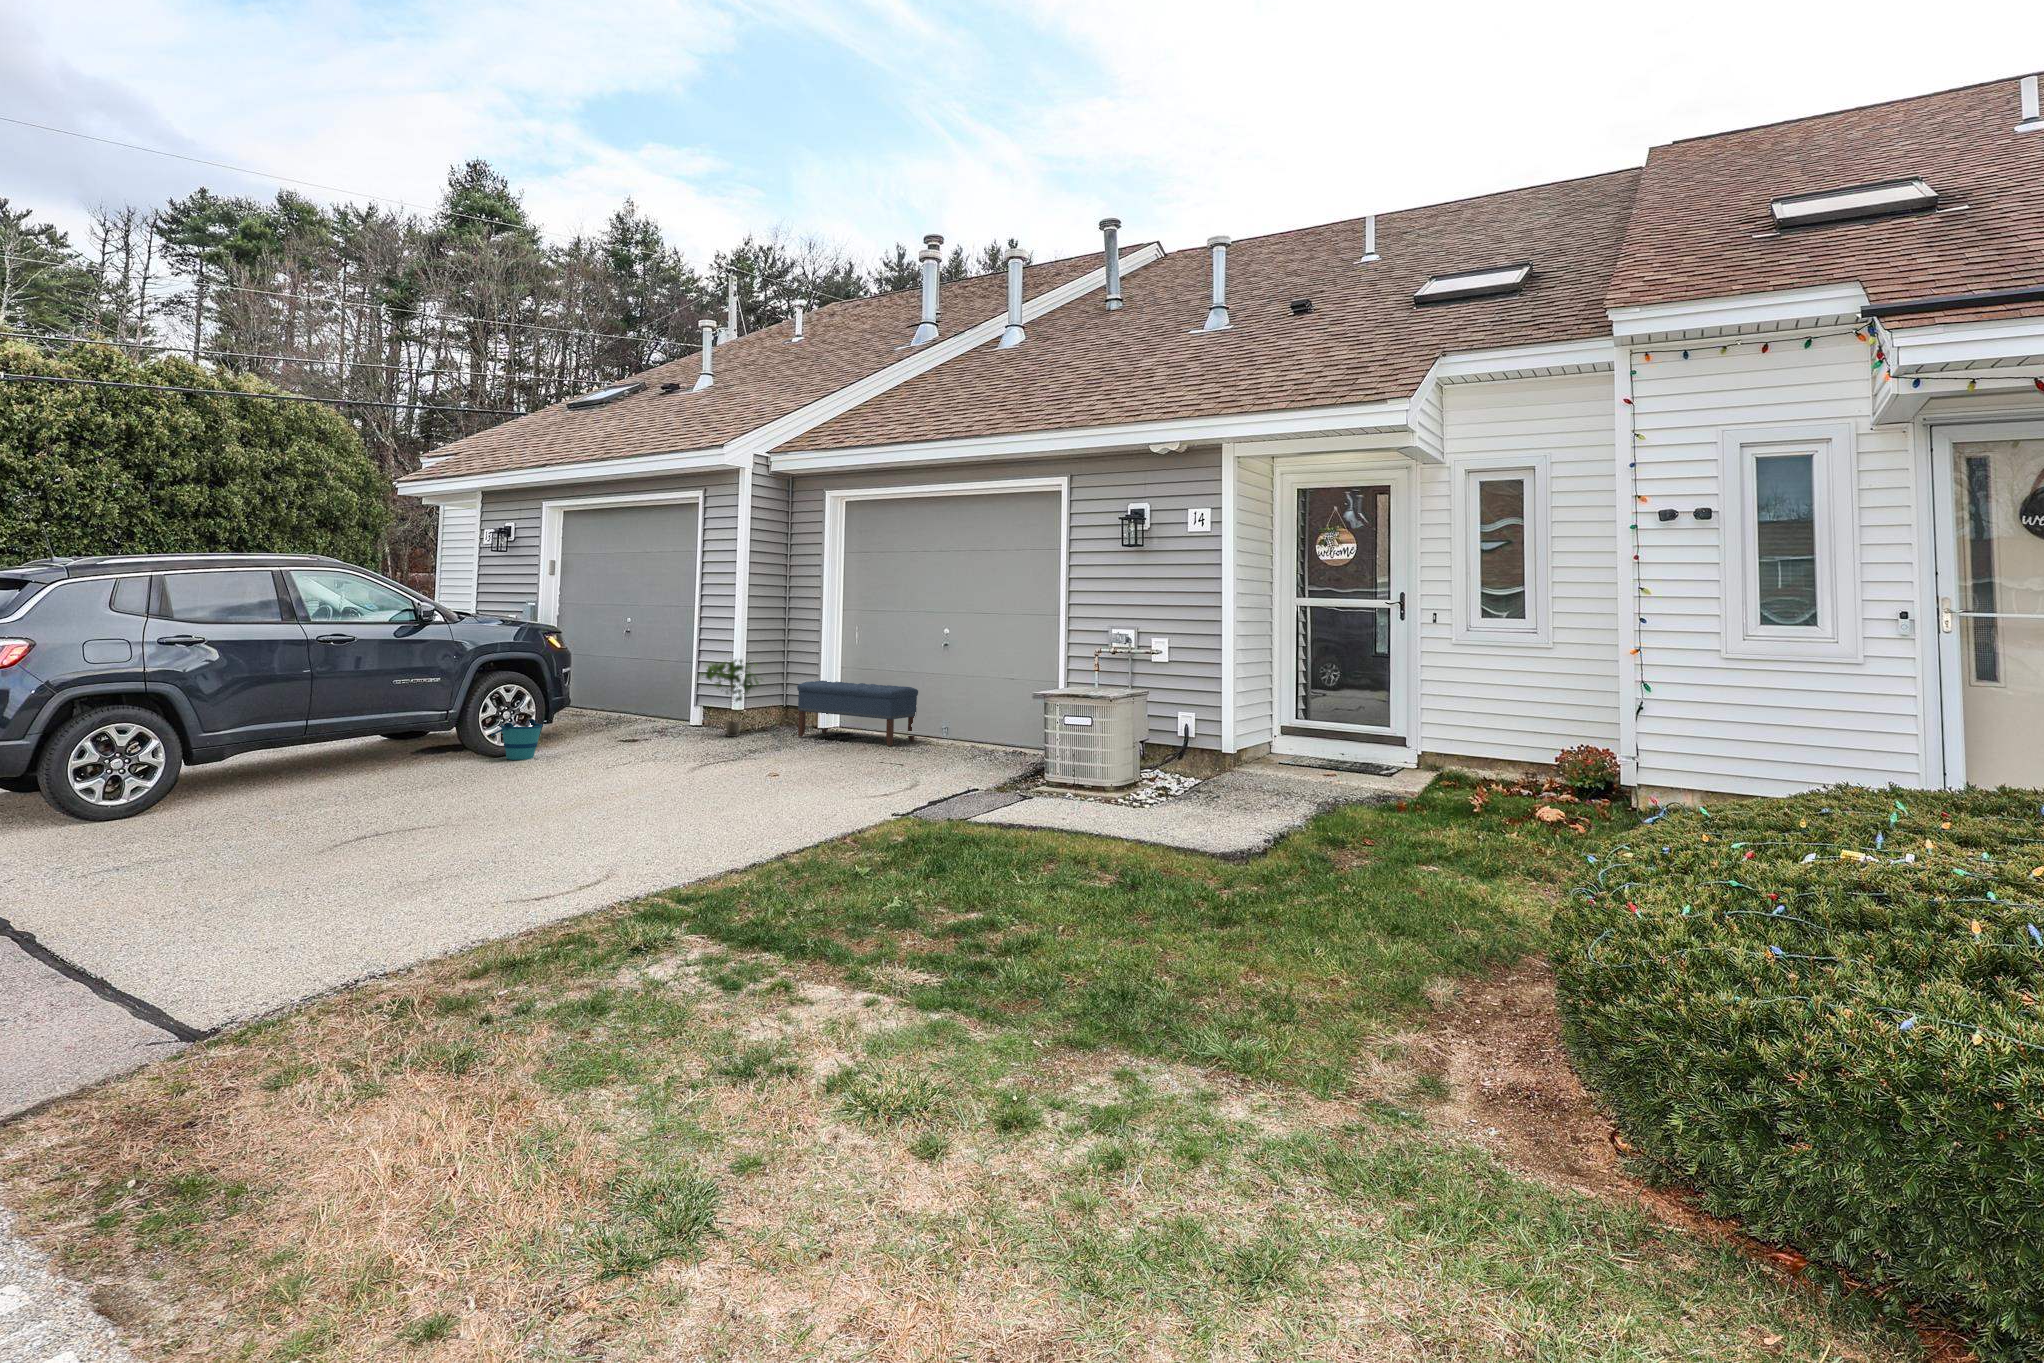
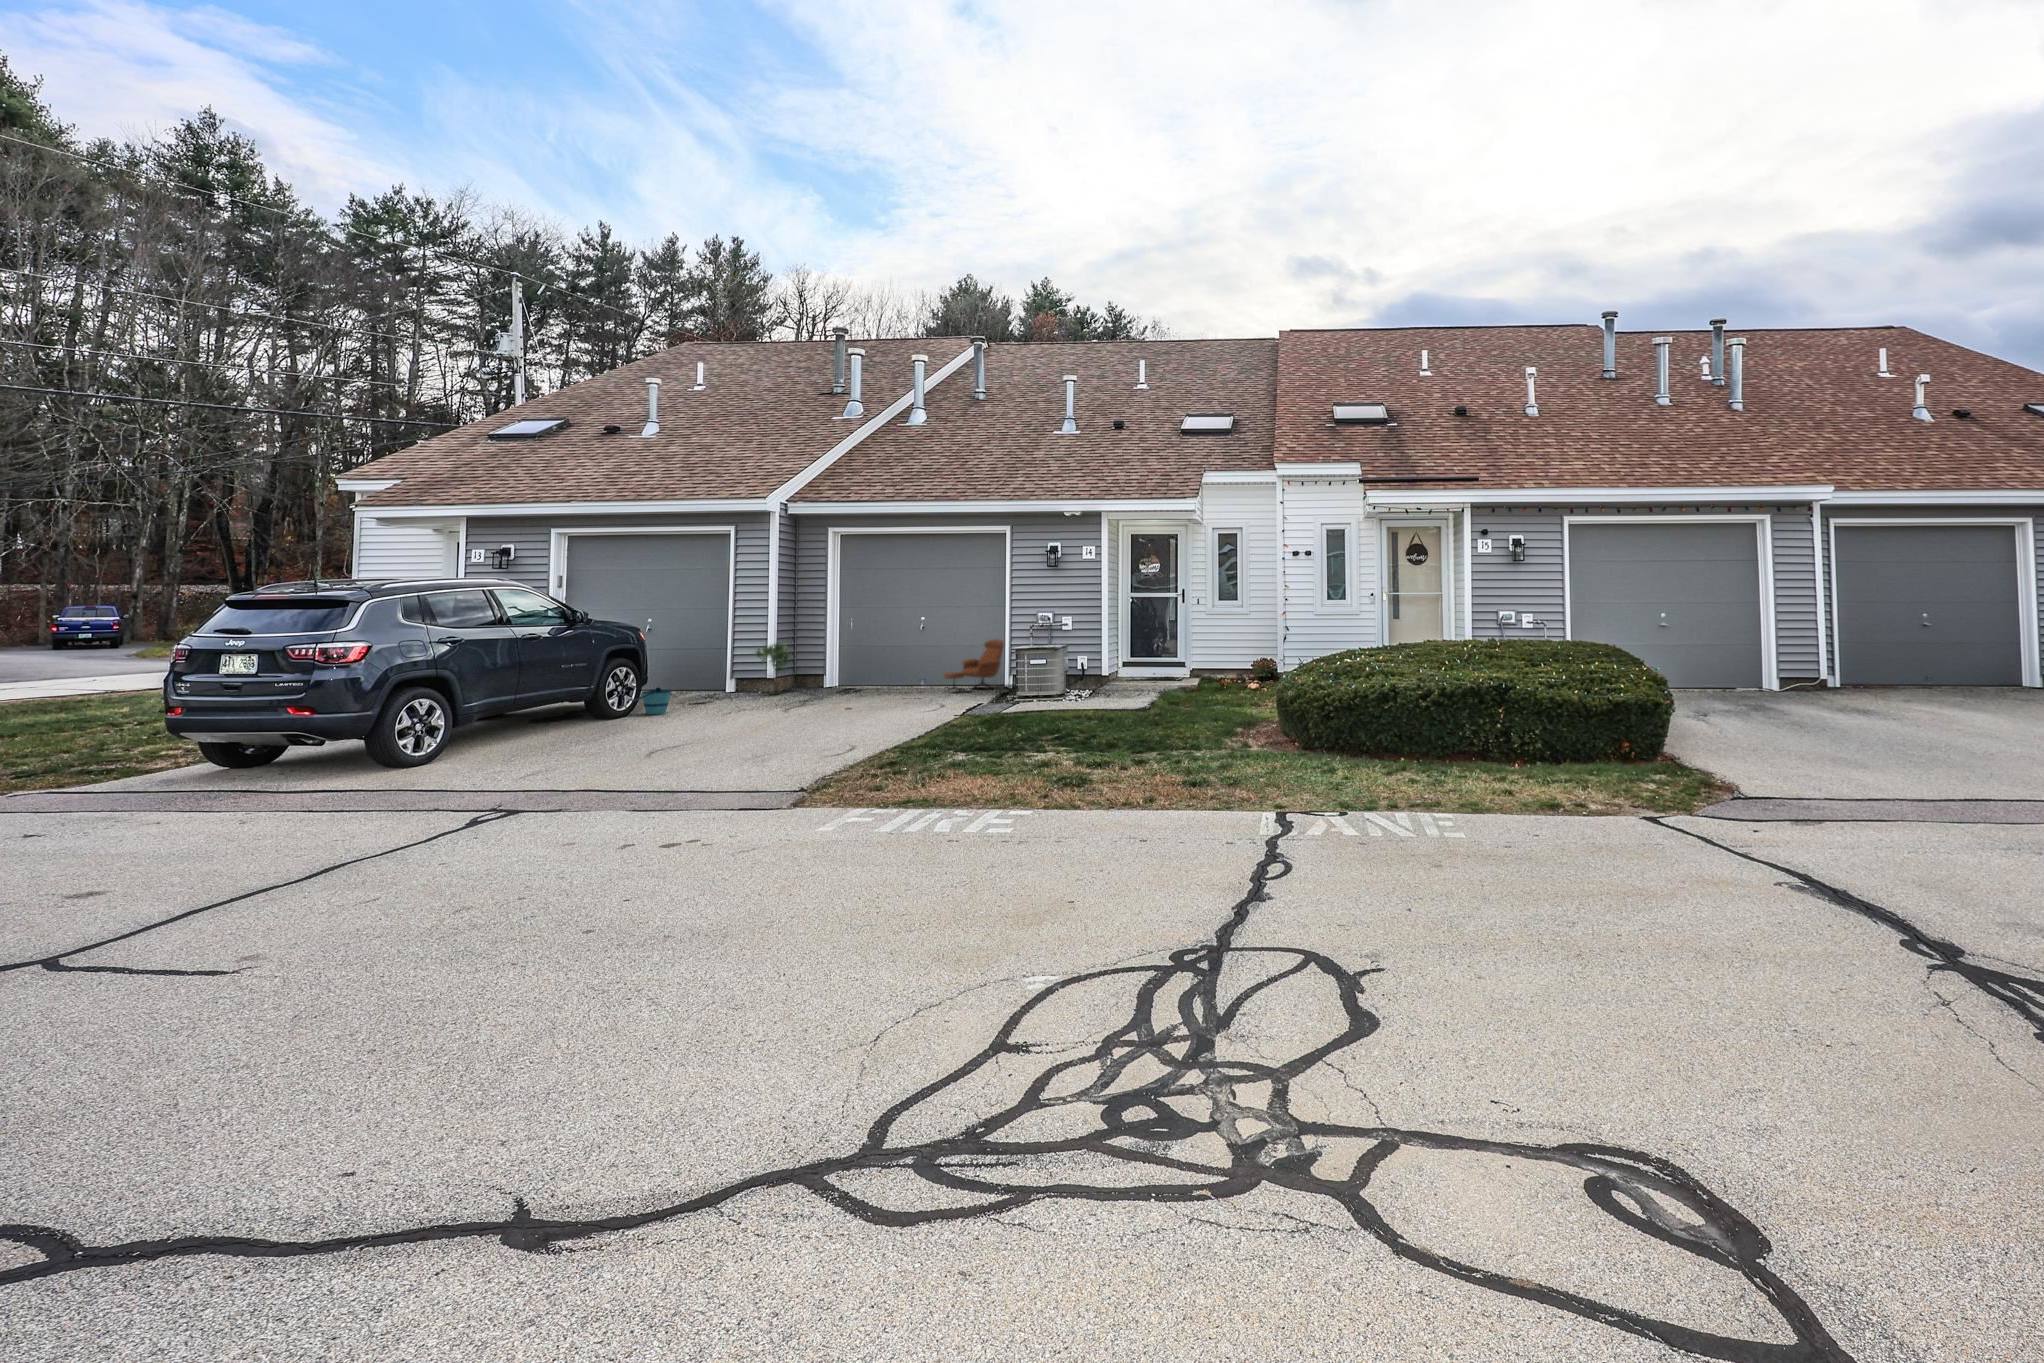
lounge chair: none [937,671,1052,761] -> present [944,639,1004,690]
bench: present [797,681,918,746] -> none [824,654,909,691]

